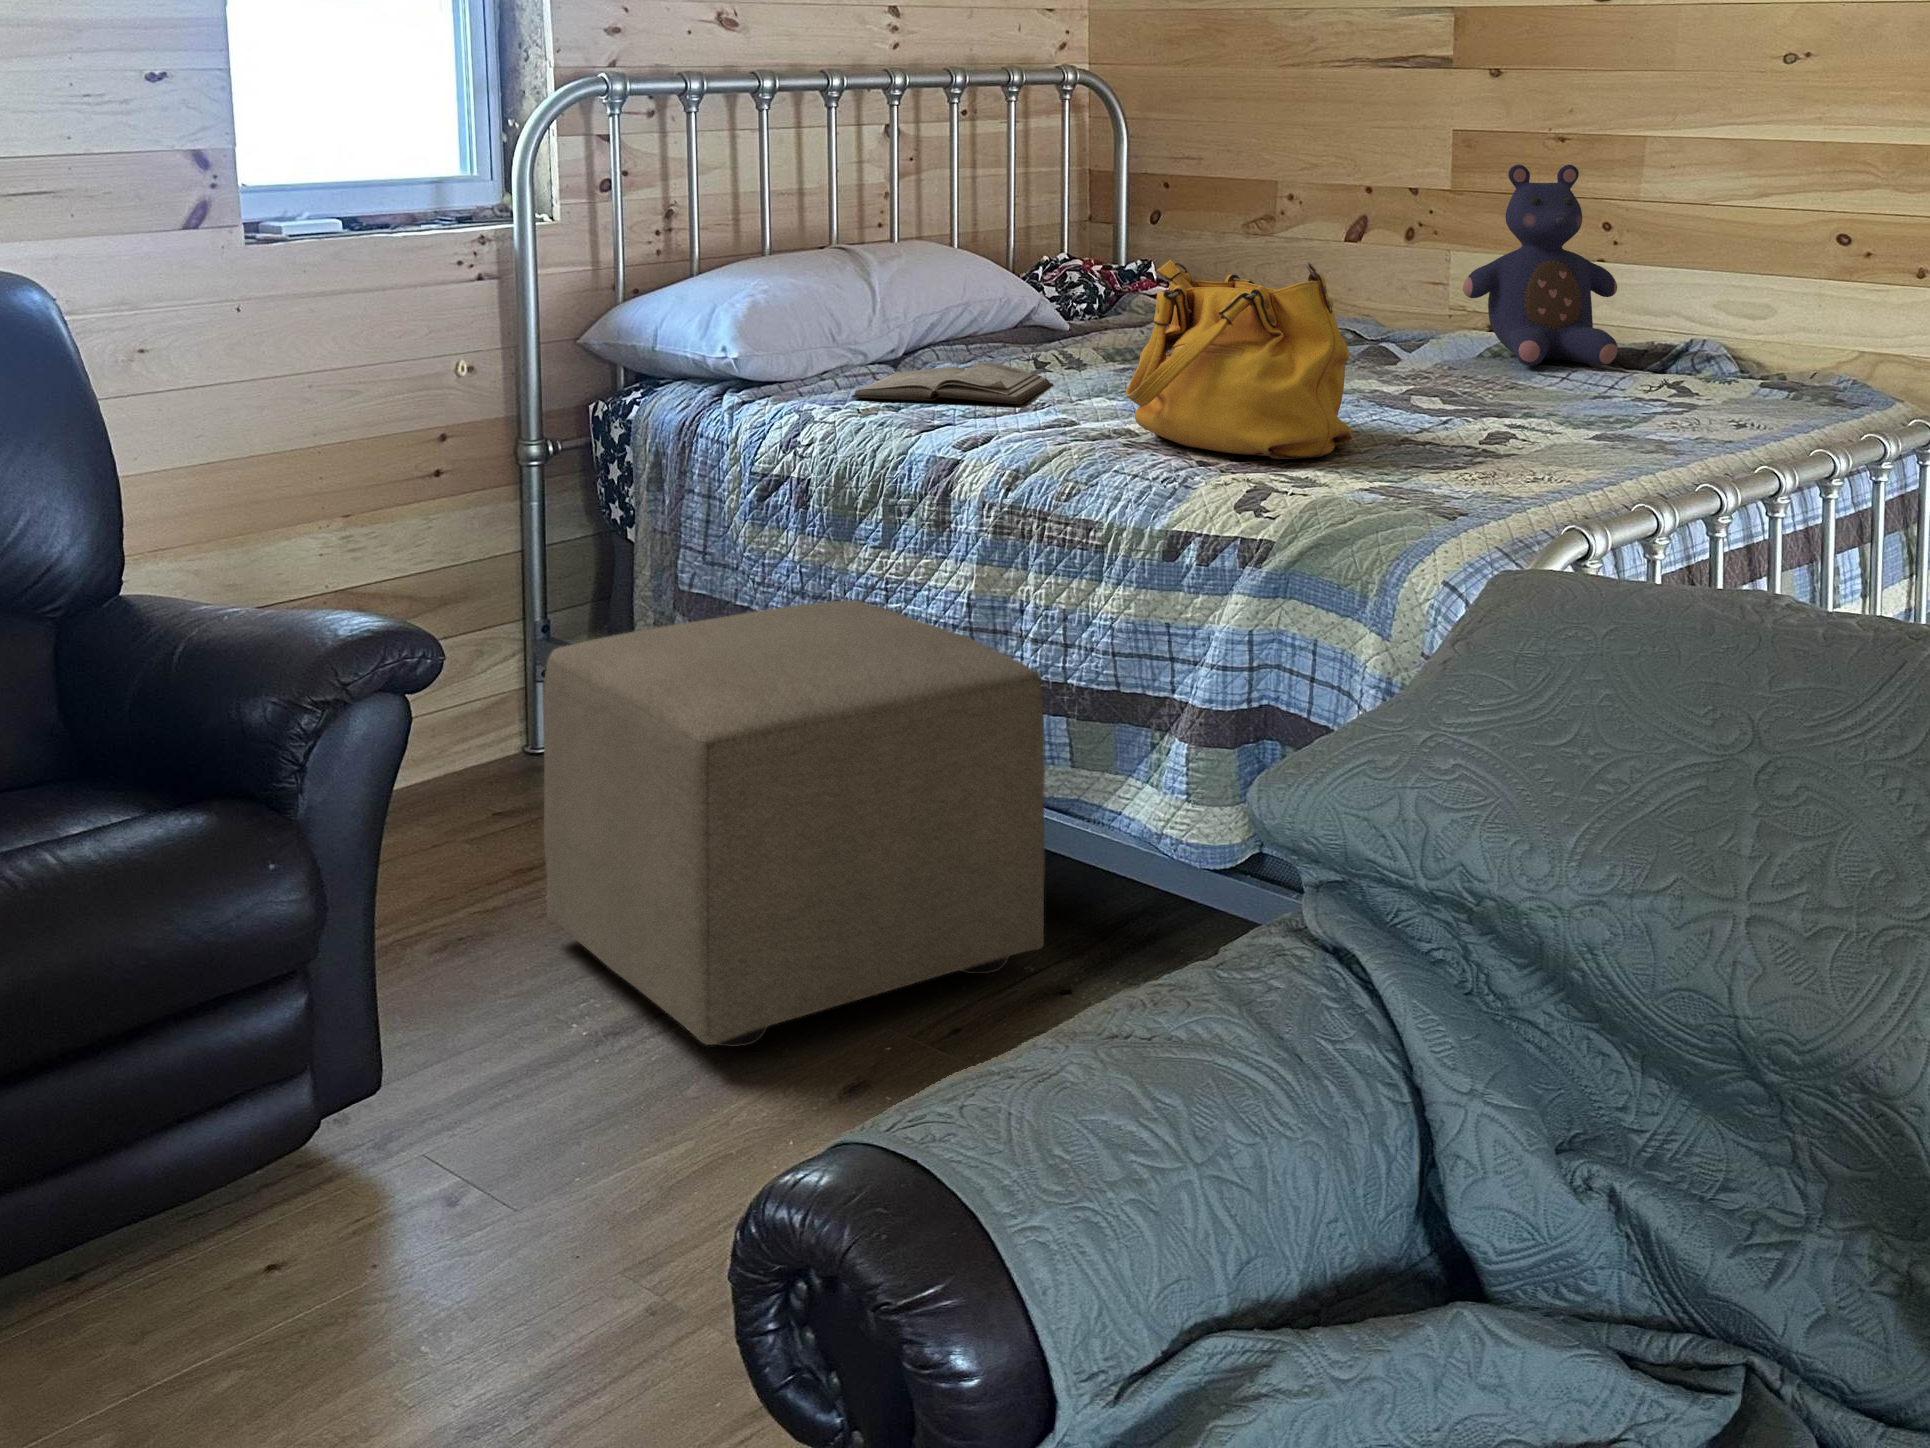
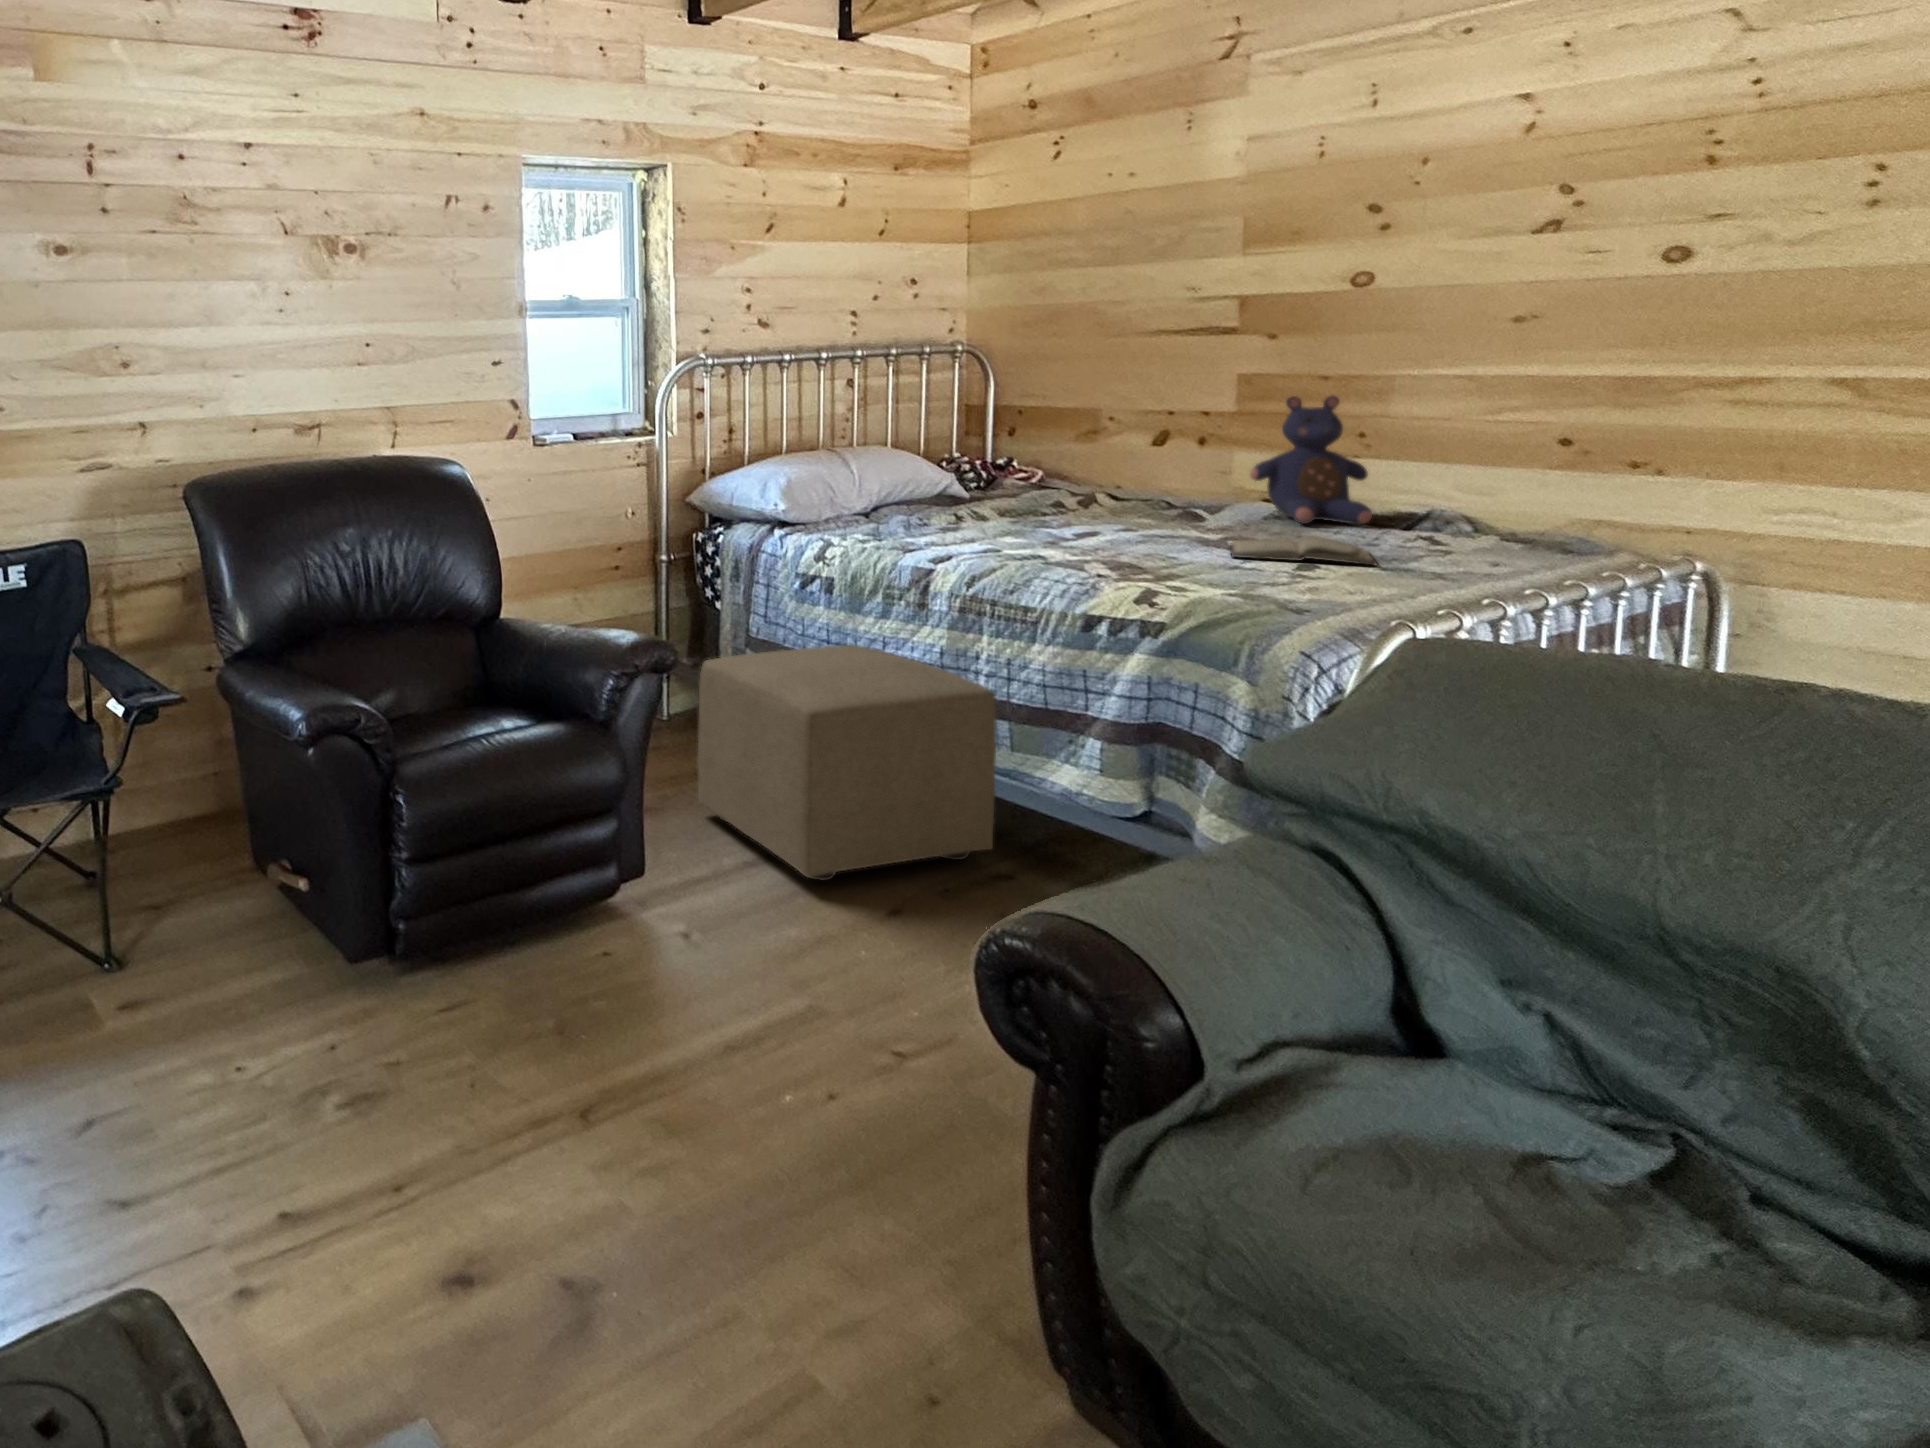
handbag: present [1126,260,1352,459] -> none [1044,456,1198,575]
diary: present [851,362,1053,404] -> present [1230,535,1376,565]

